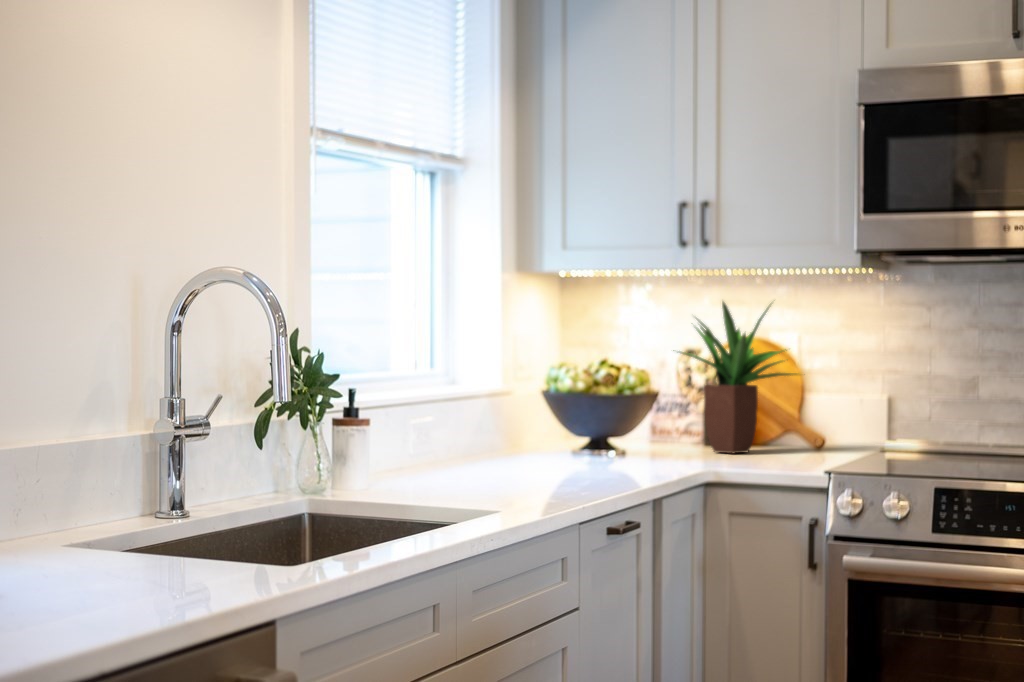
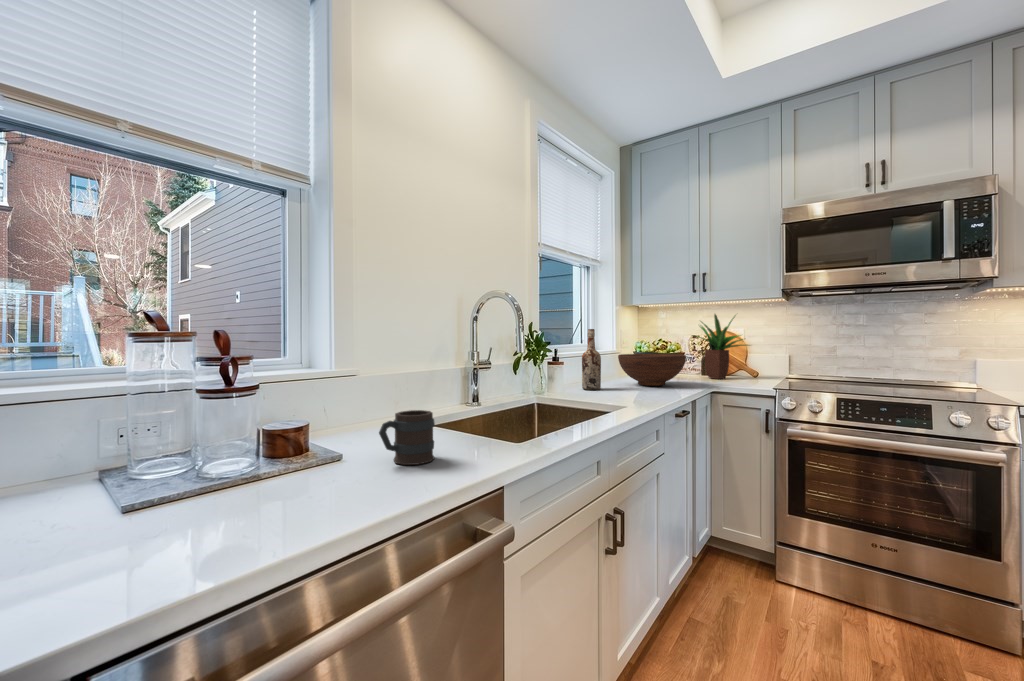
wine bottle: none [412,342,455,482] -> present [582,329,601,390]
fruit bowl: none [498,397,648,470] -> present [618,354,686,386]
mug: none [56,510,145,598] -> present [379,410,435,465]

